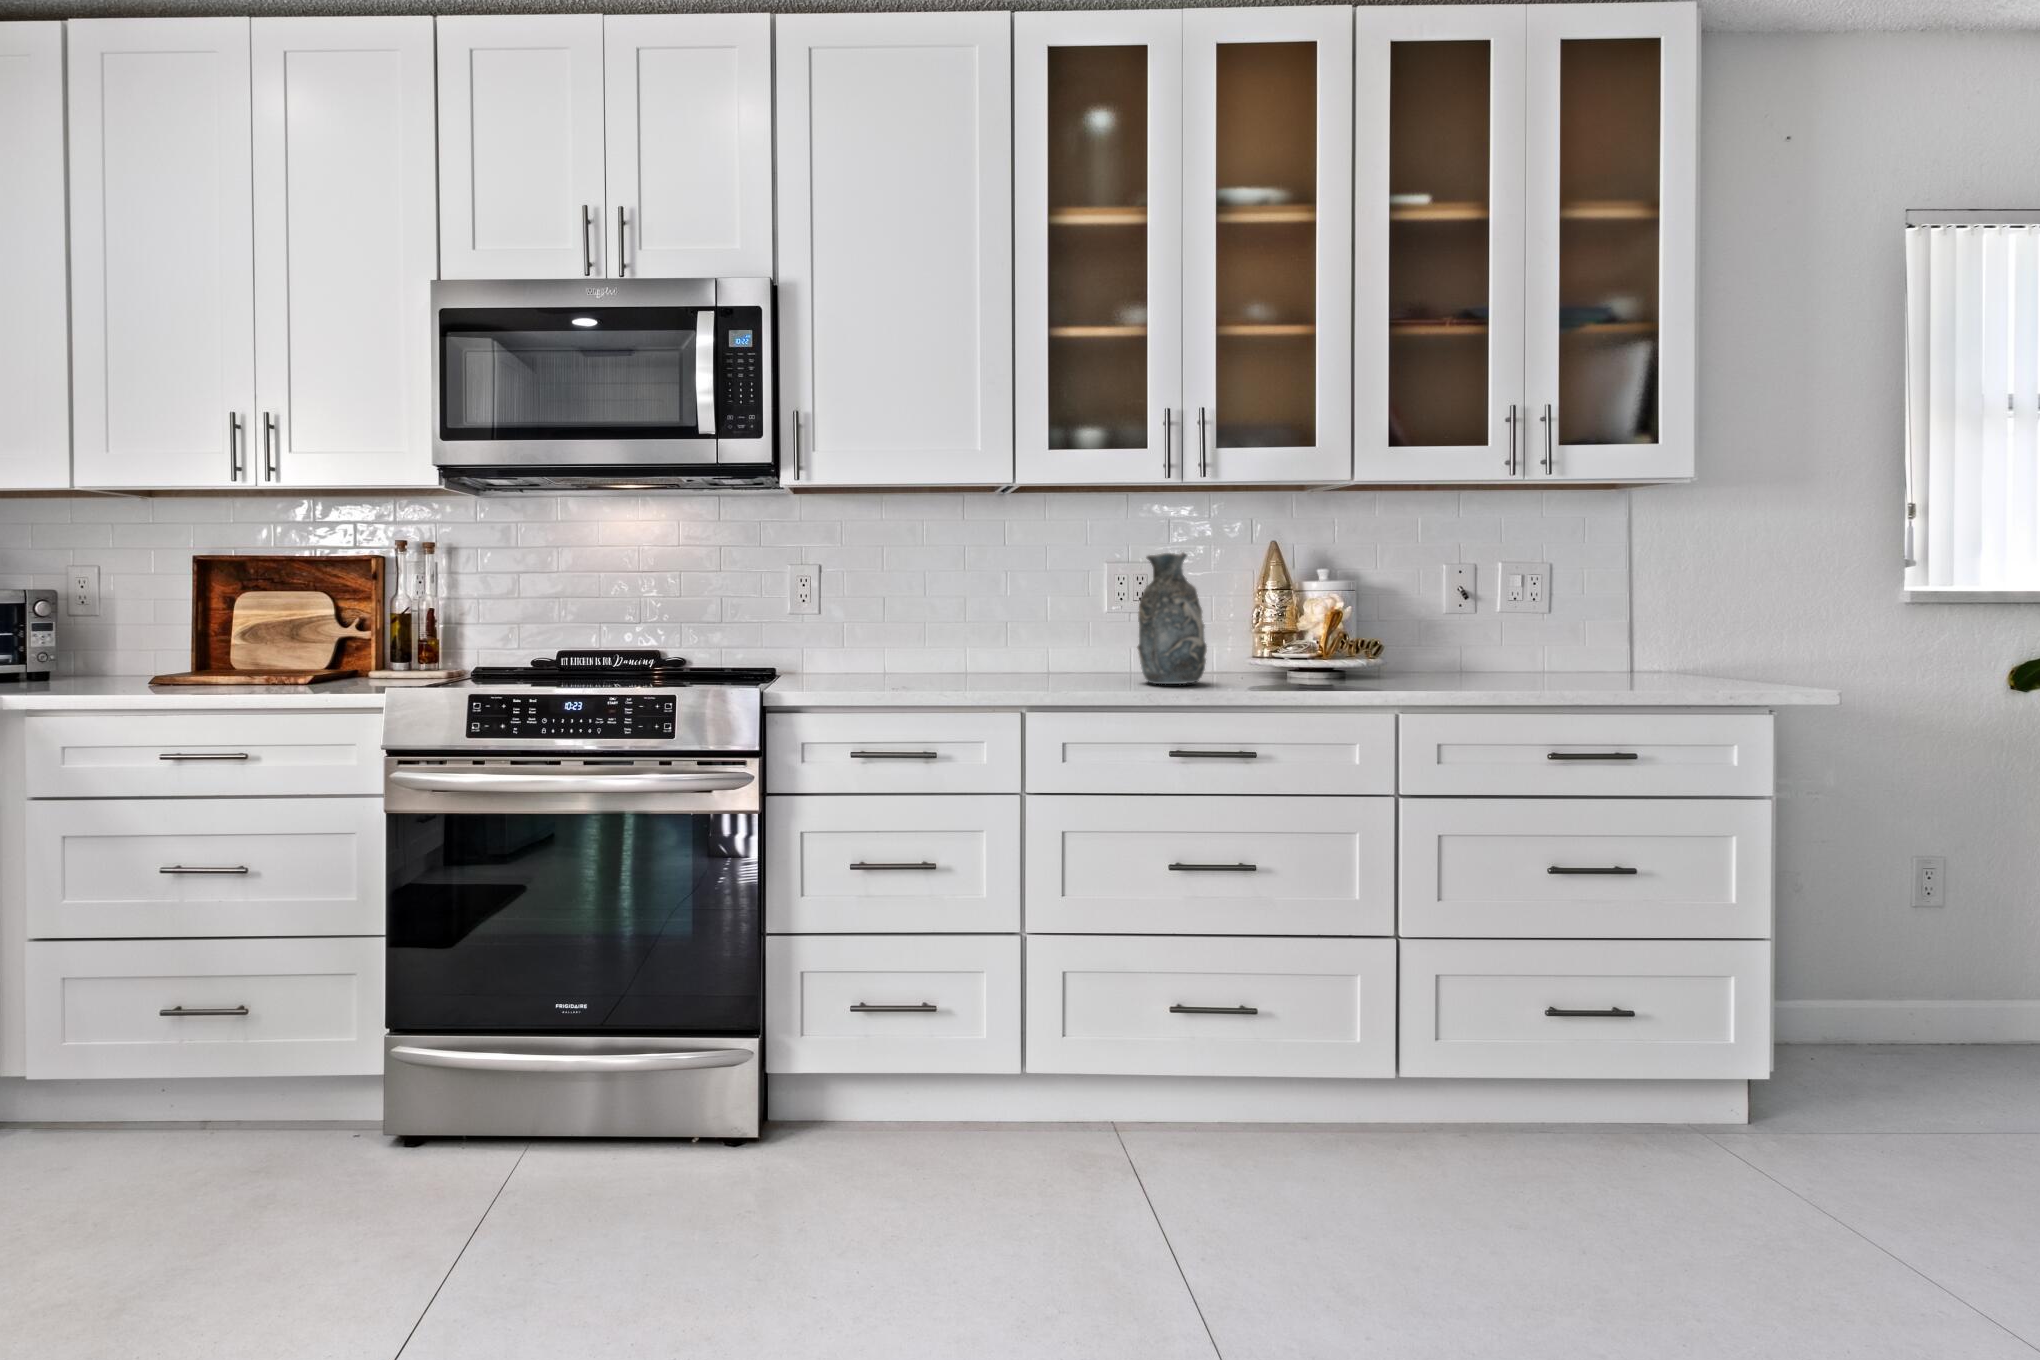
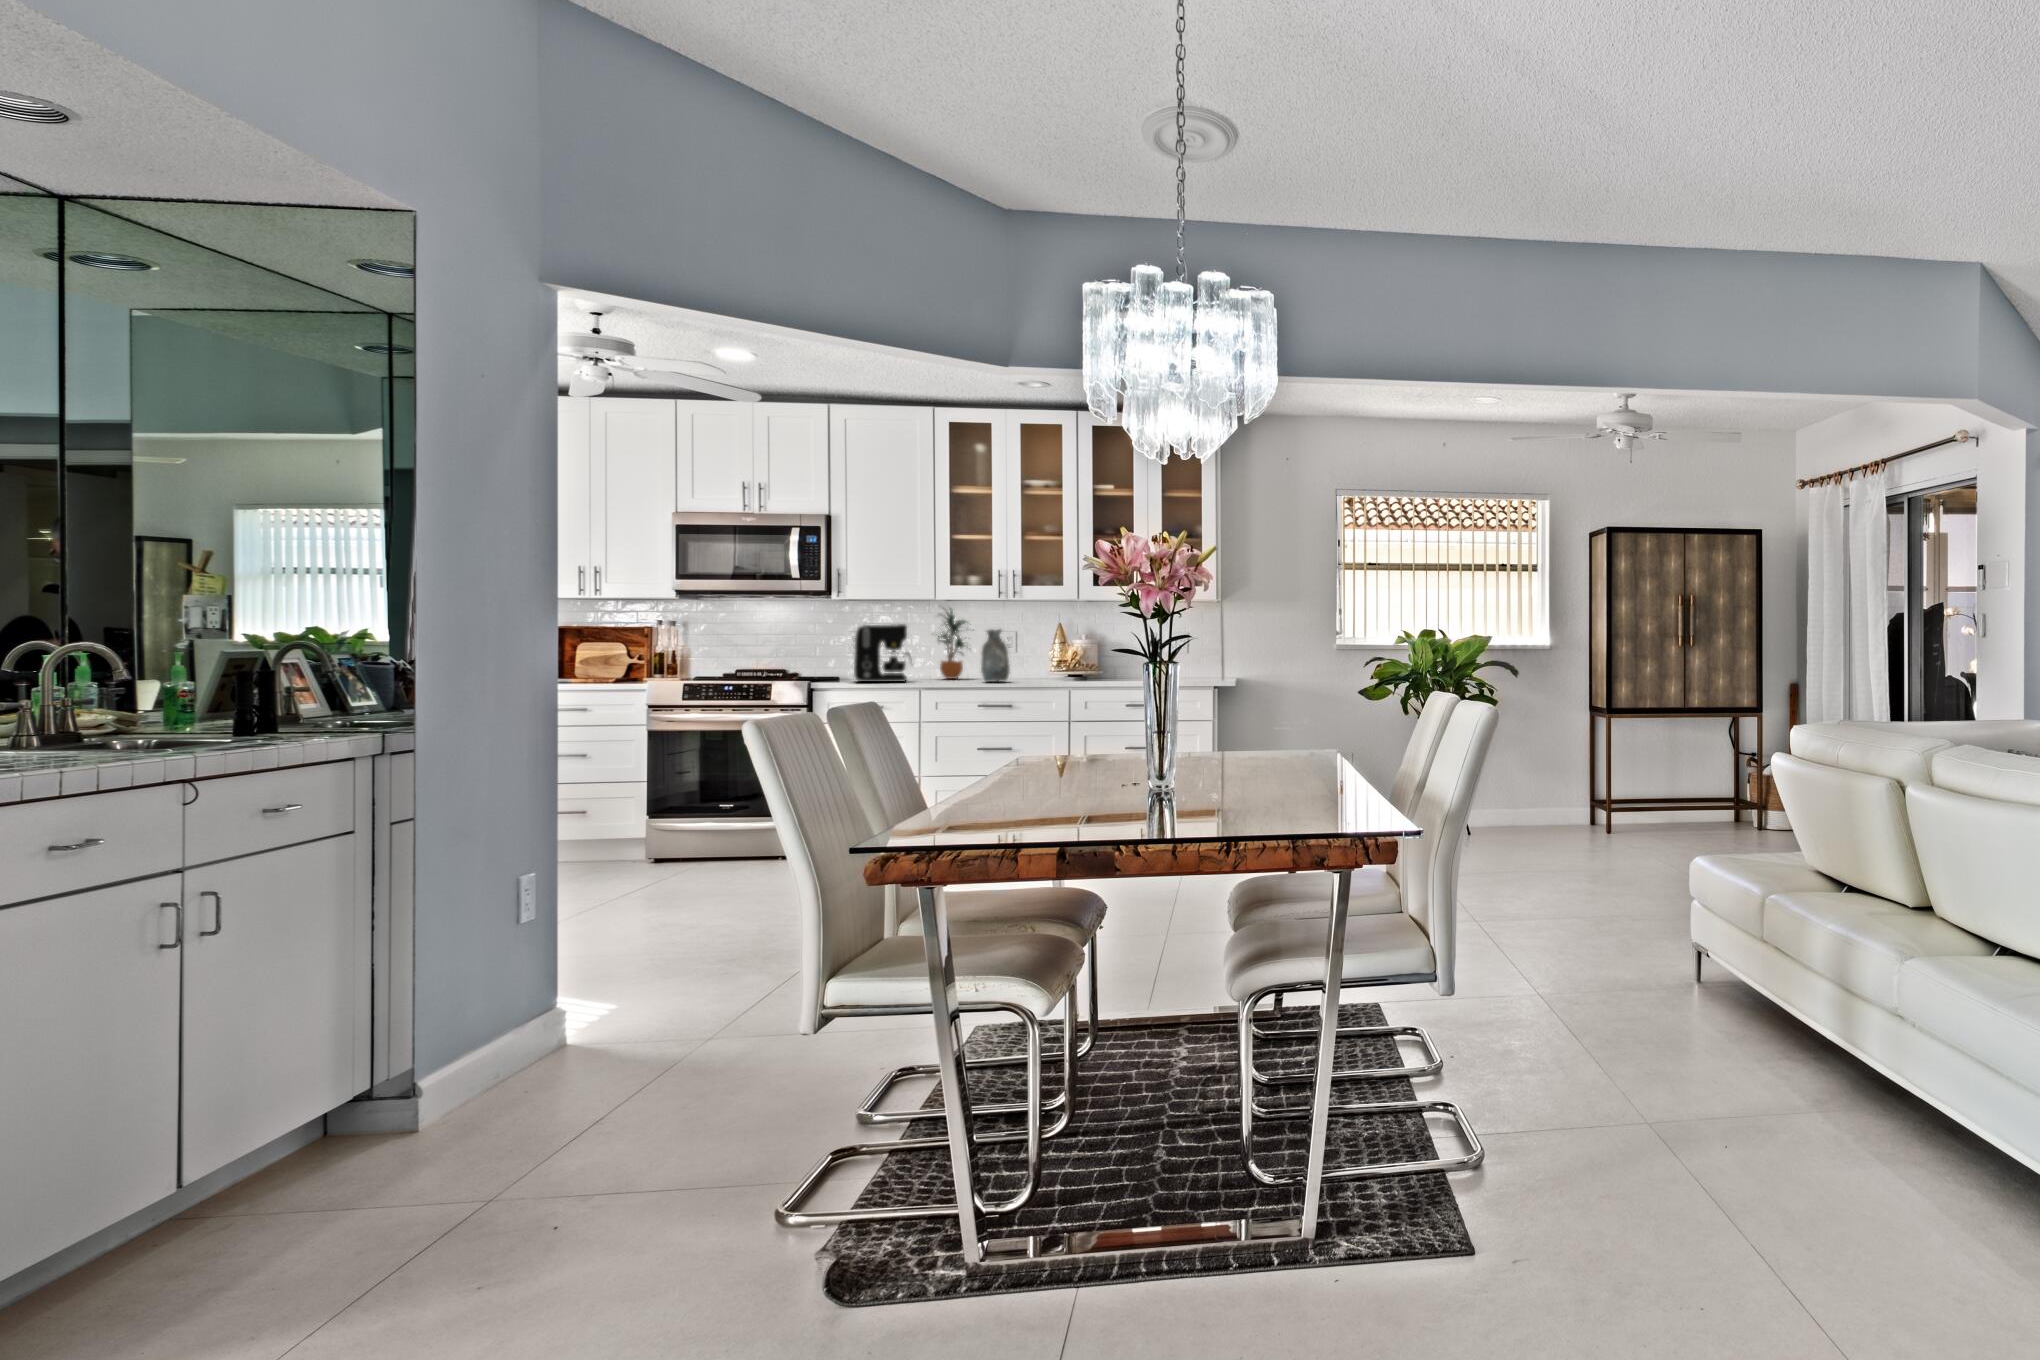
potted plant: none [988,498,1087,671] -> present [938,608,970,679]
coffee maker: none [836,543,970,686] -> present [854,624,910,682]

